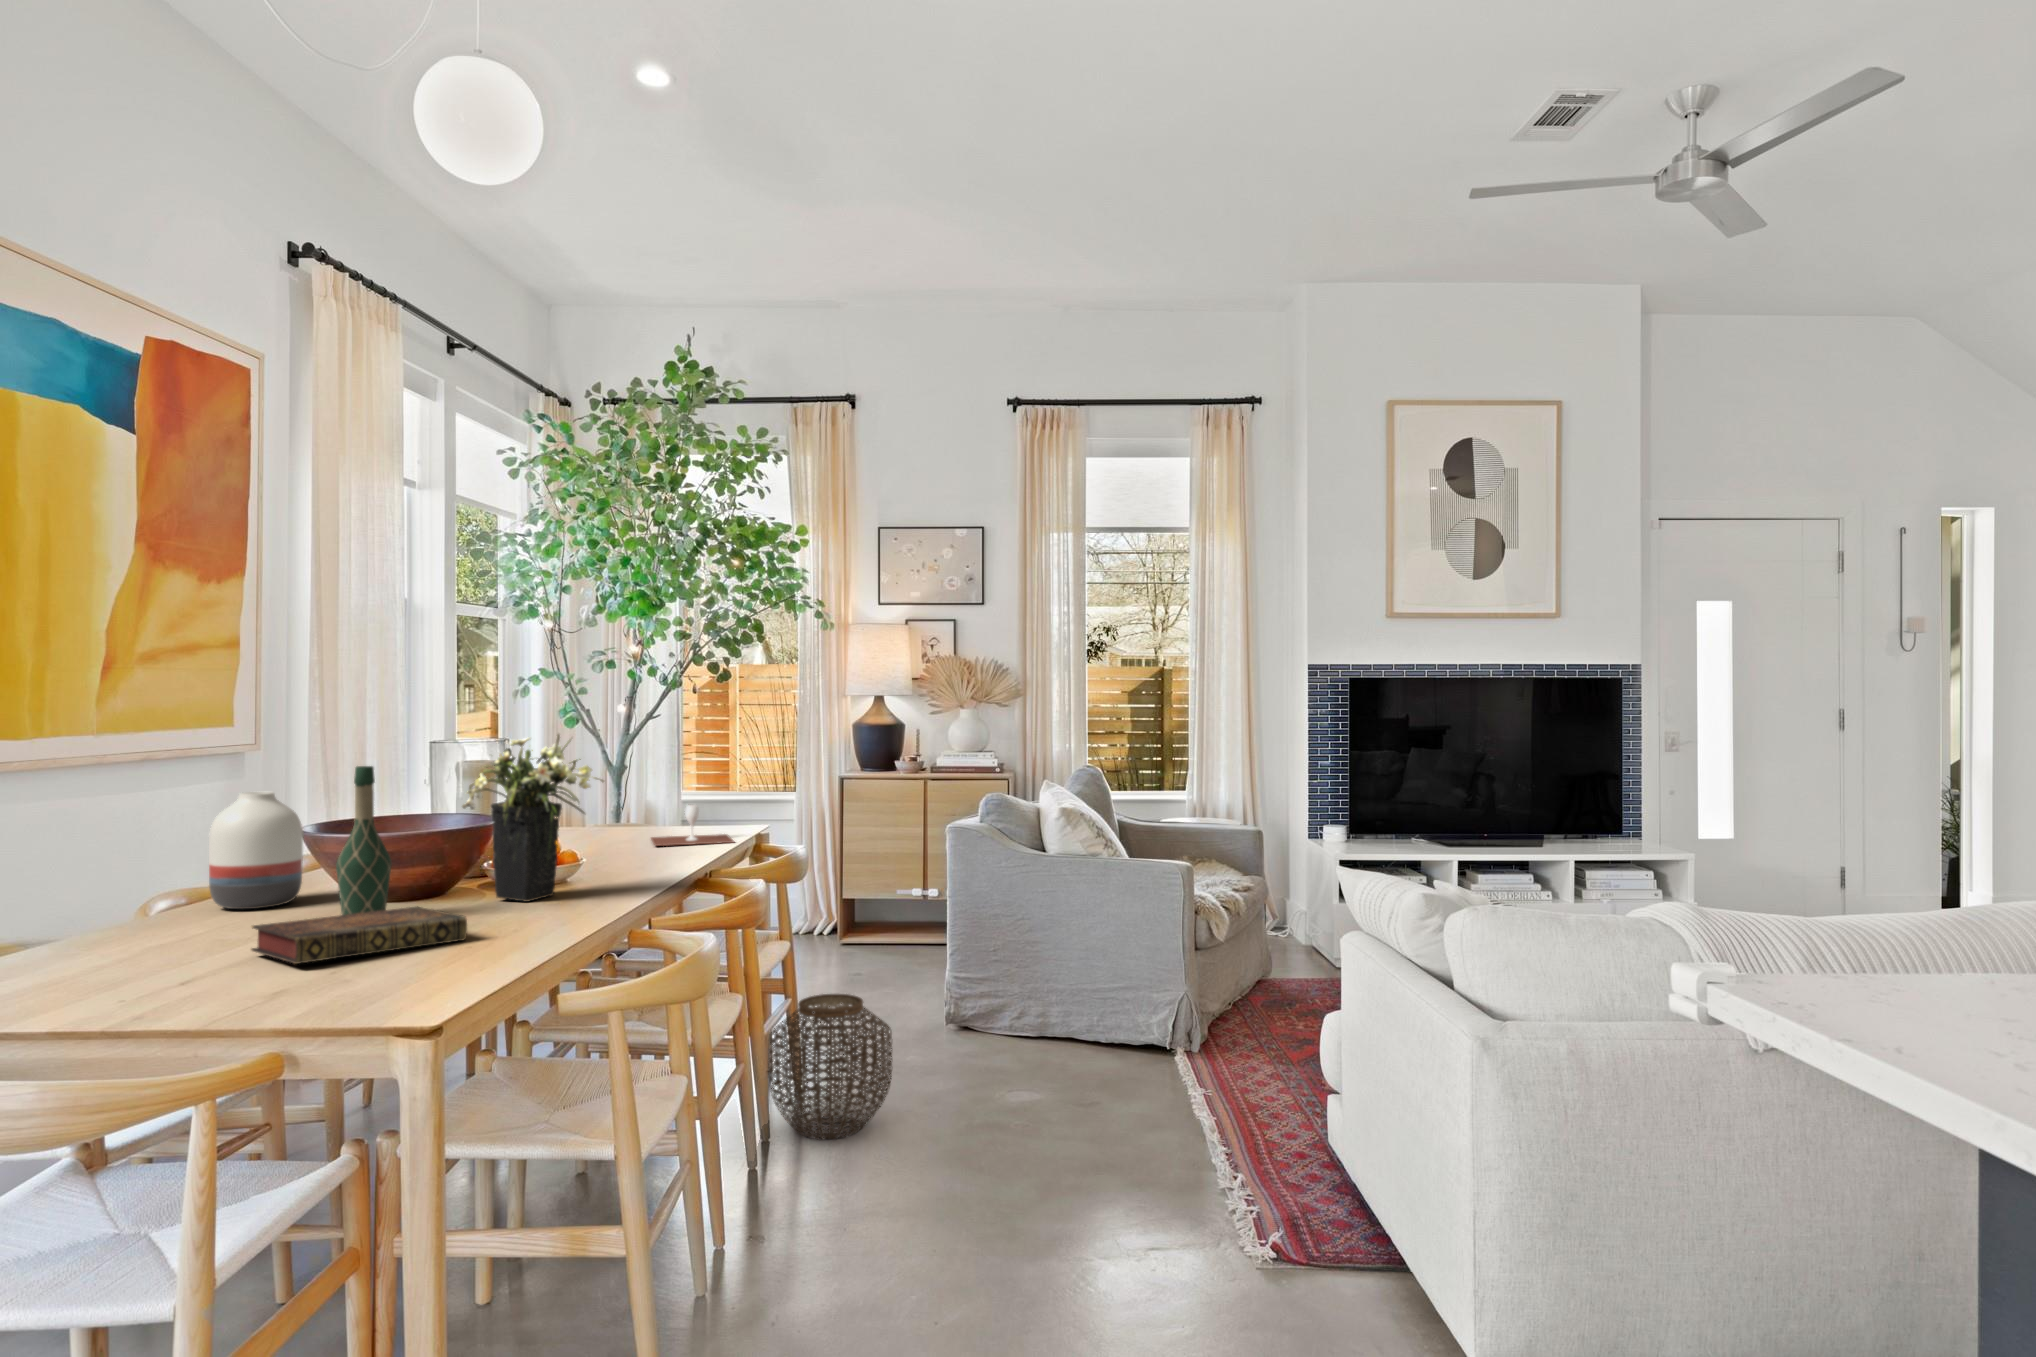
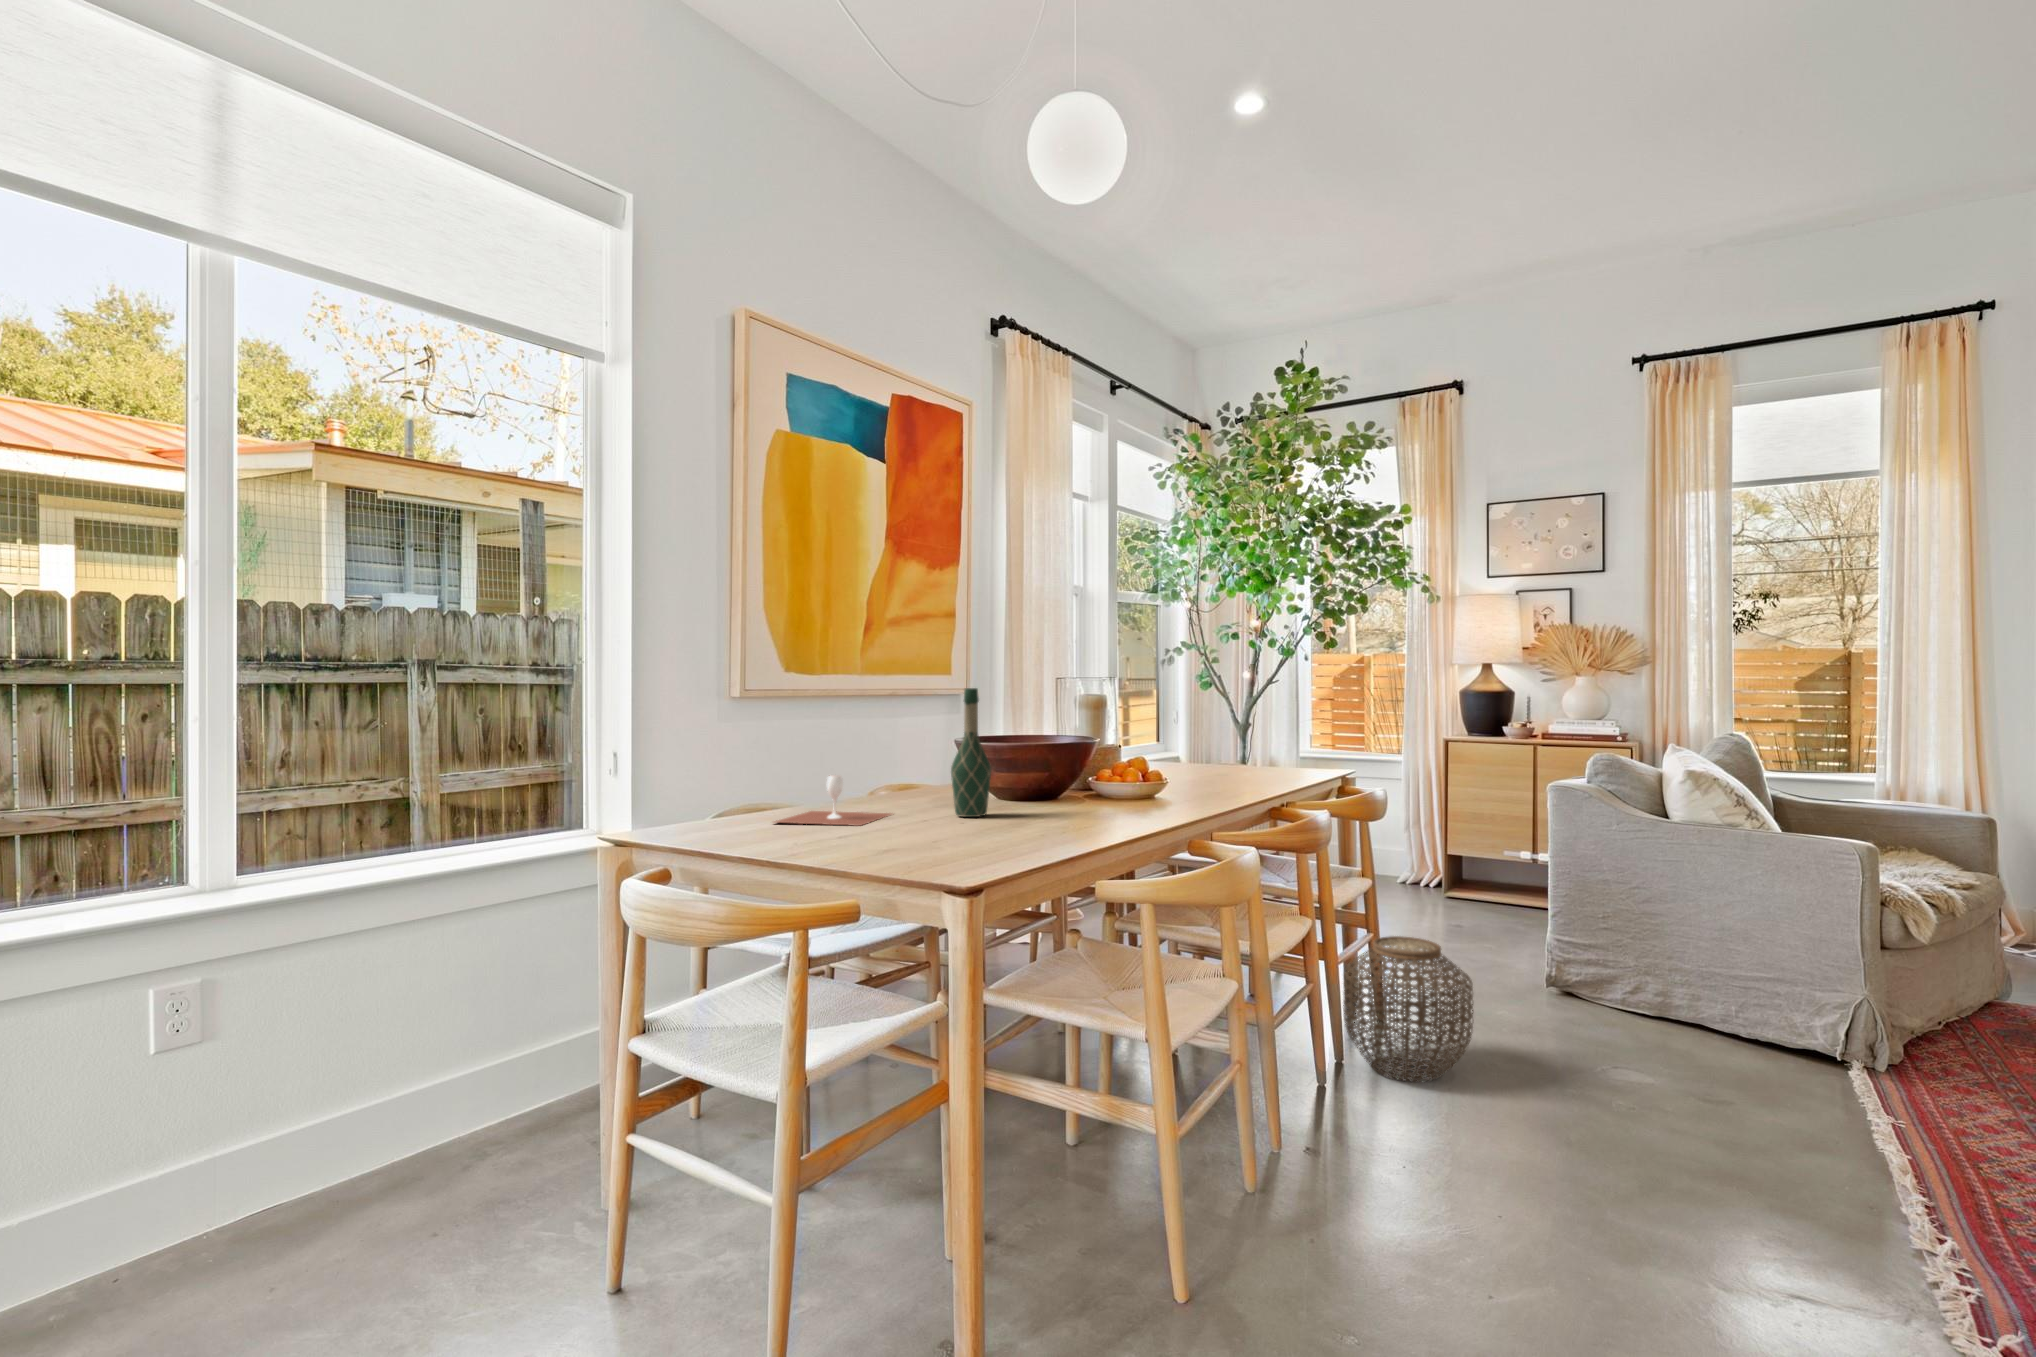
flower arrangement: present [462,734,604,901] -> none [1044,665,1167,813]
vase: present [209,792,303,909] -> none [882,712,945,803]
wine glass: present [651,805,734,846] -> present [775,775,891,826]
book: present [251,906,467,964] -> none [872,806,1029,840]

